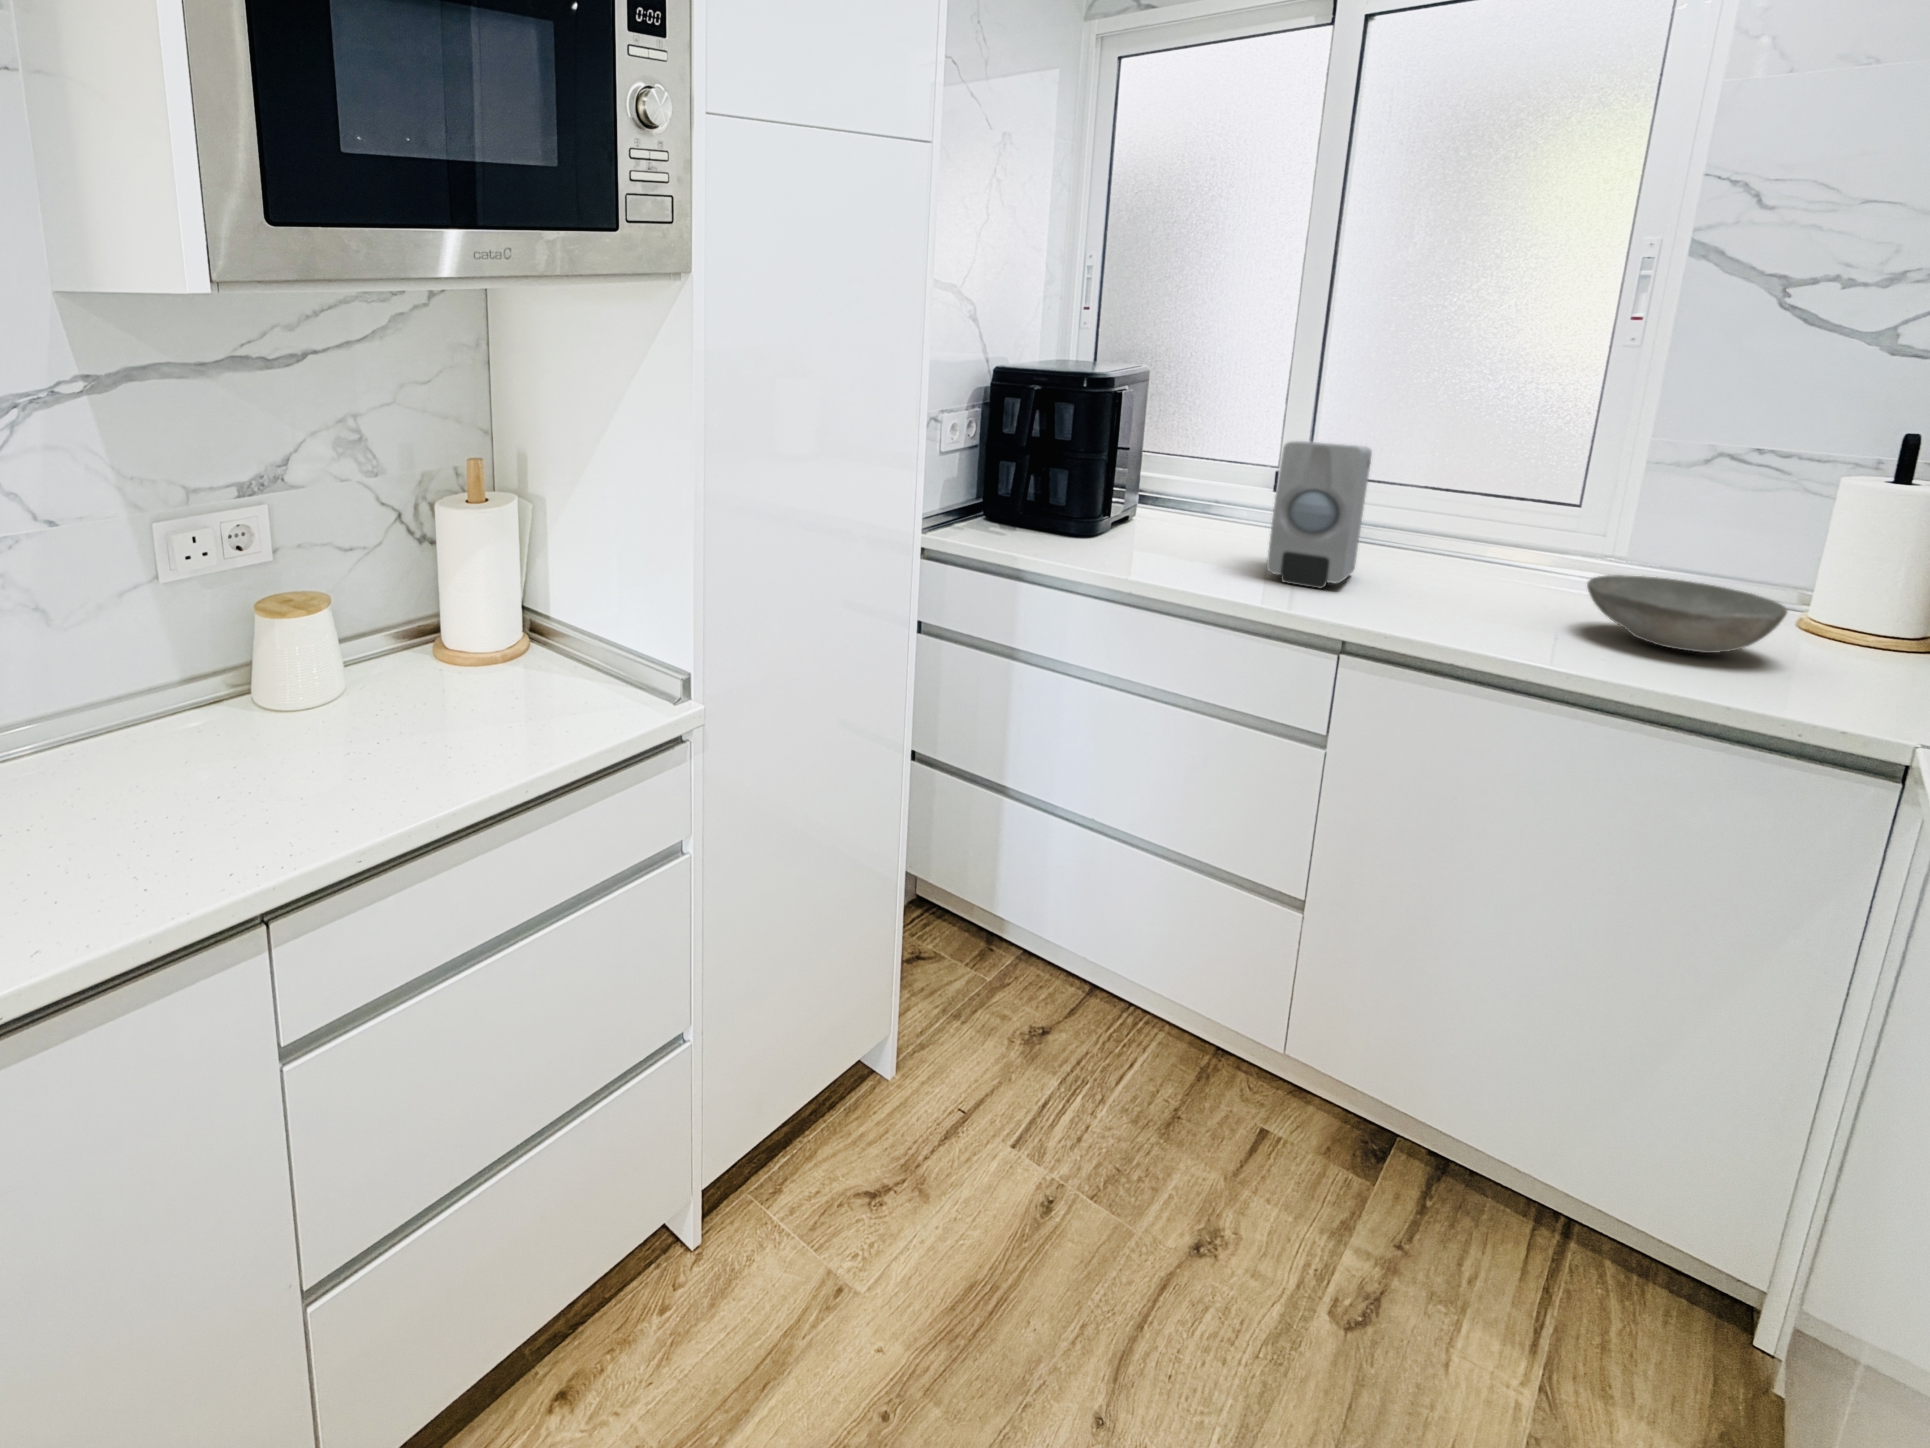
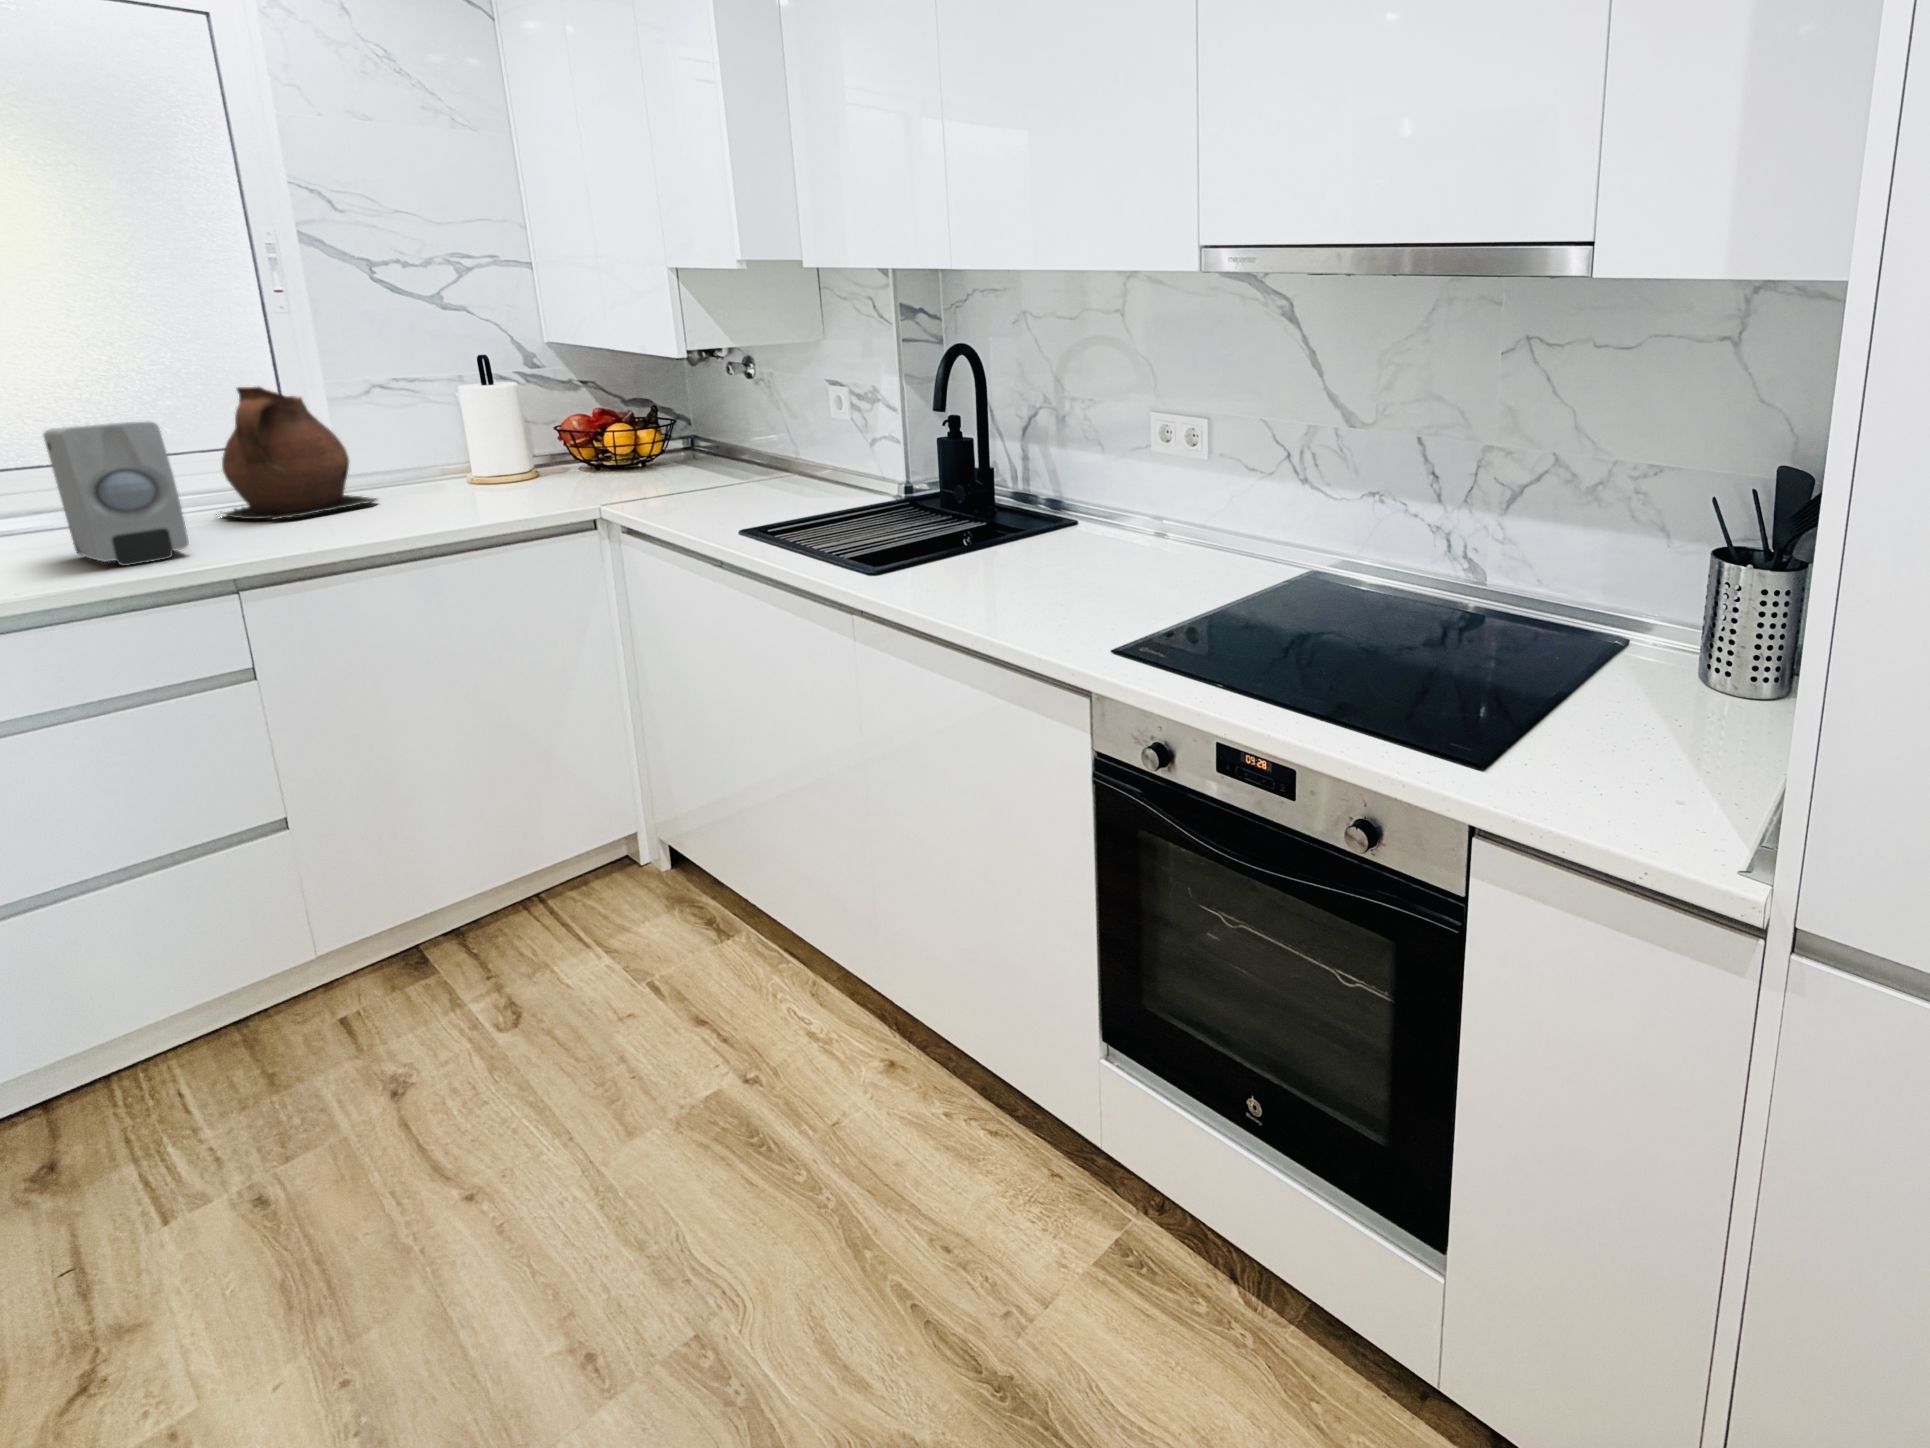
ceramic pitcher: none [1442,428,1622,605] -> present [216,386,377,520]
bowl: present [1587,575,1787,653] -> none [383,467,505,513]

